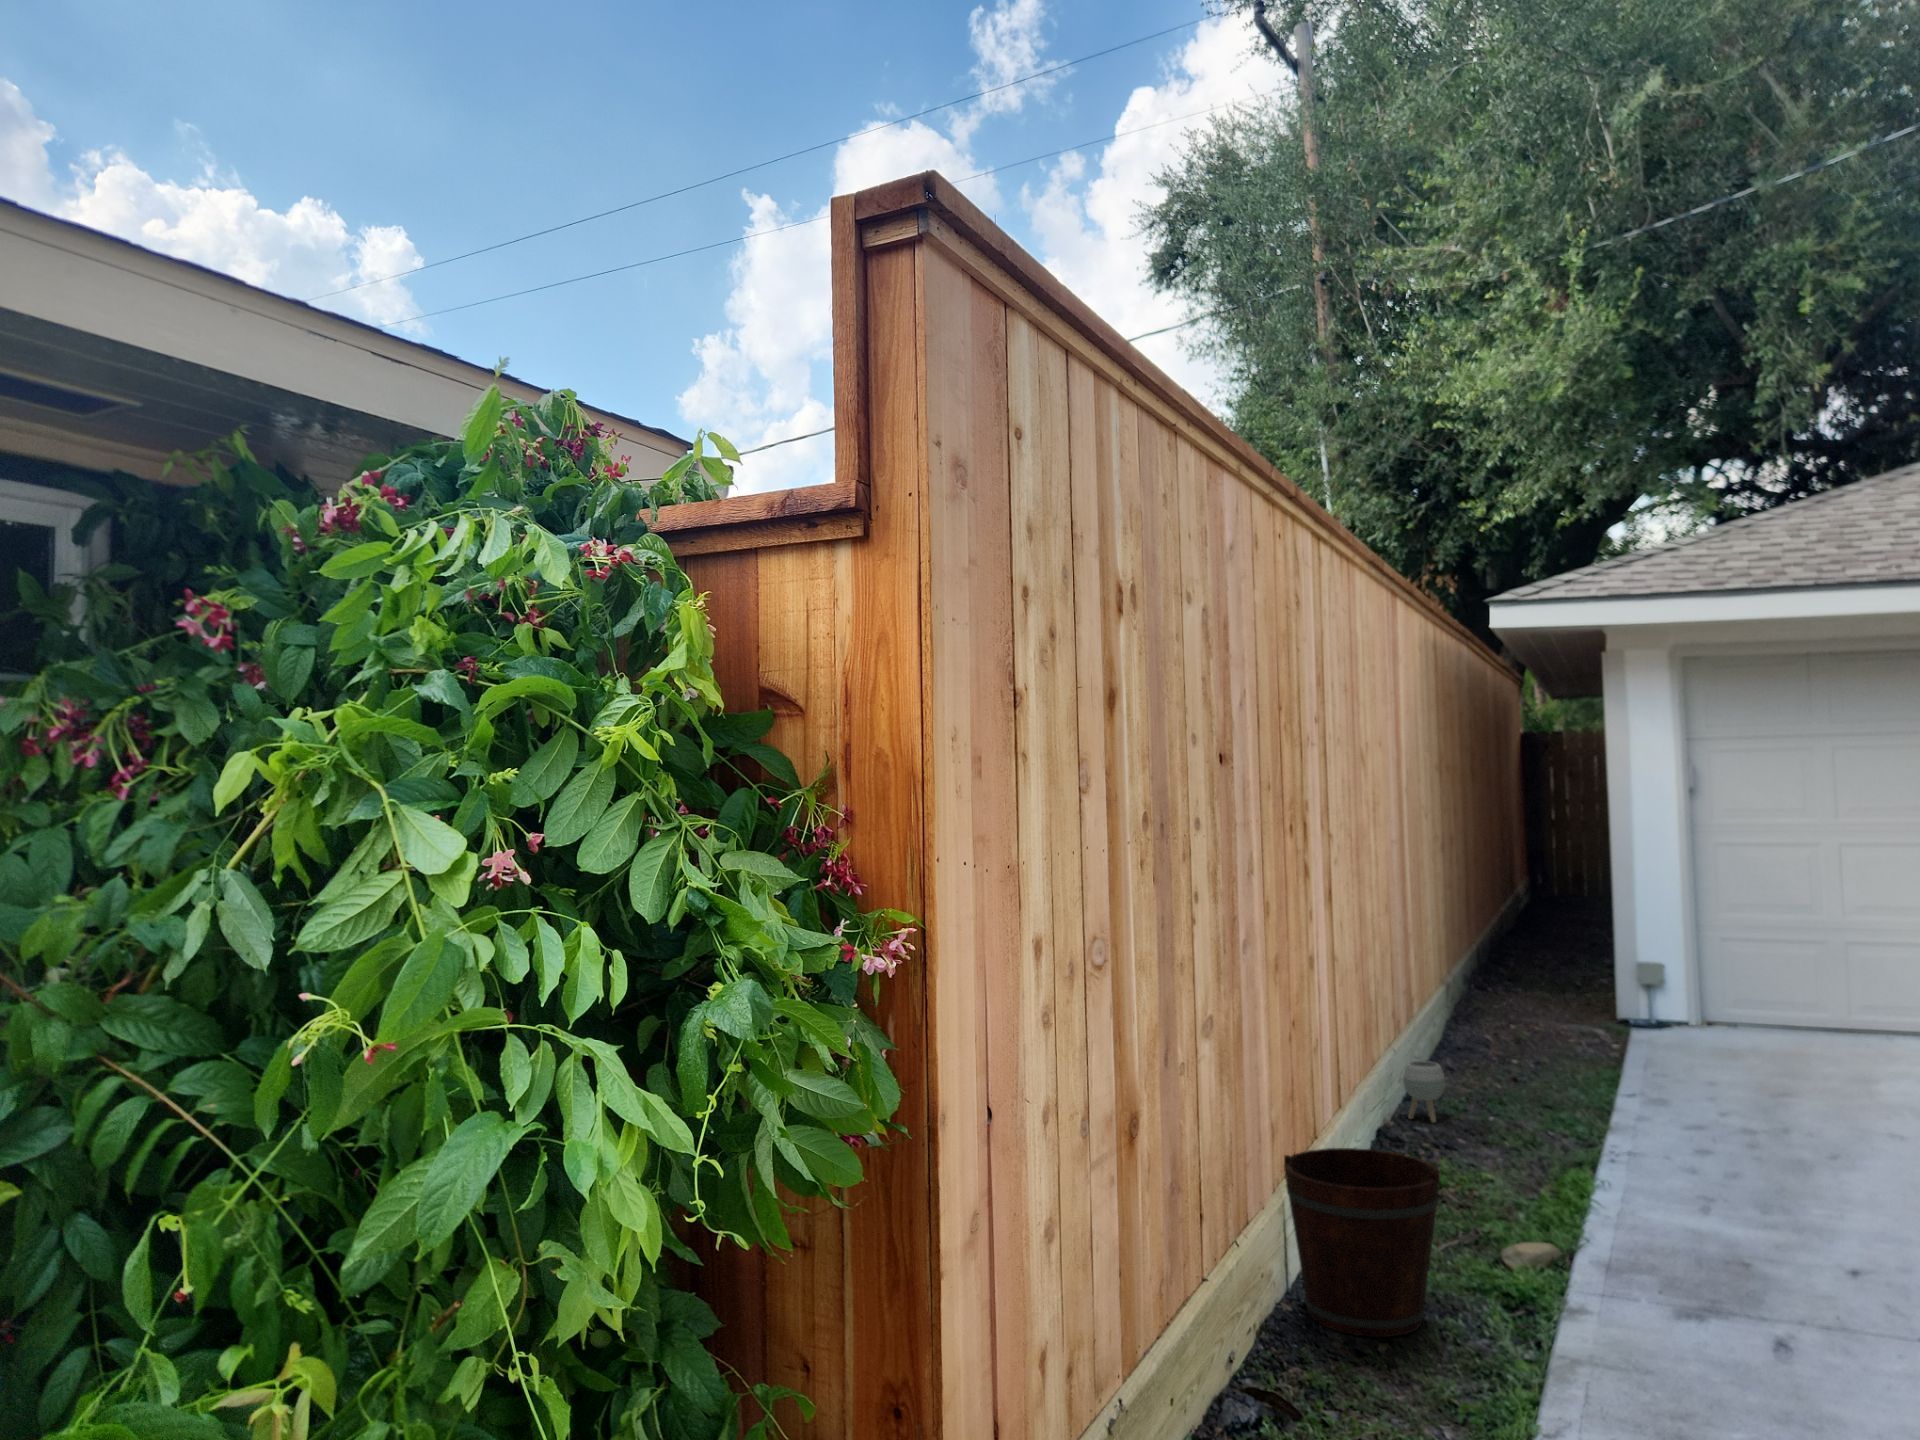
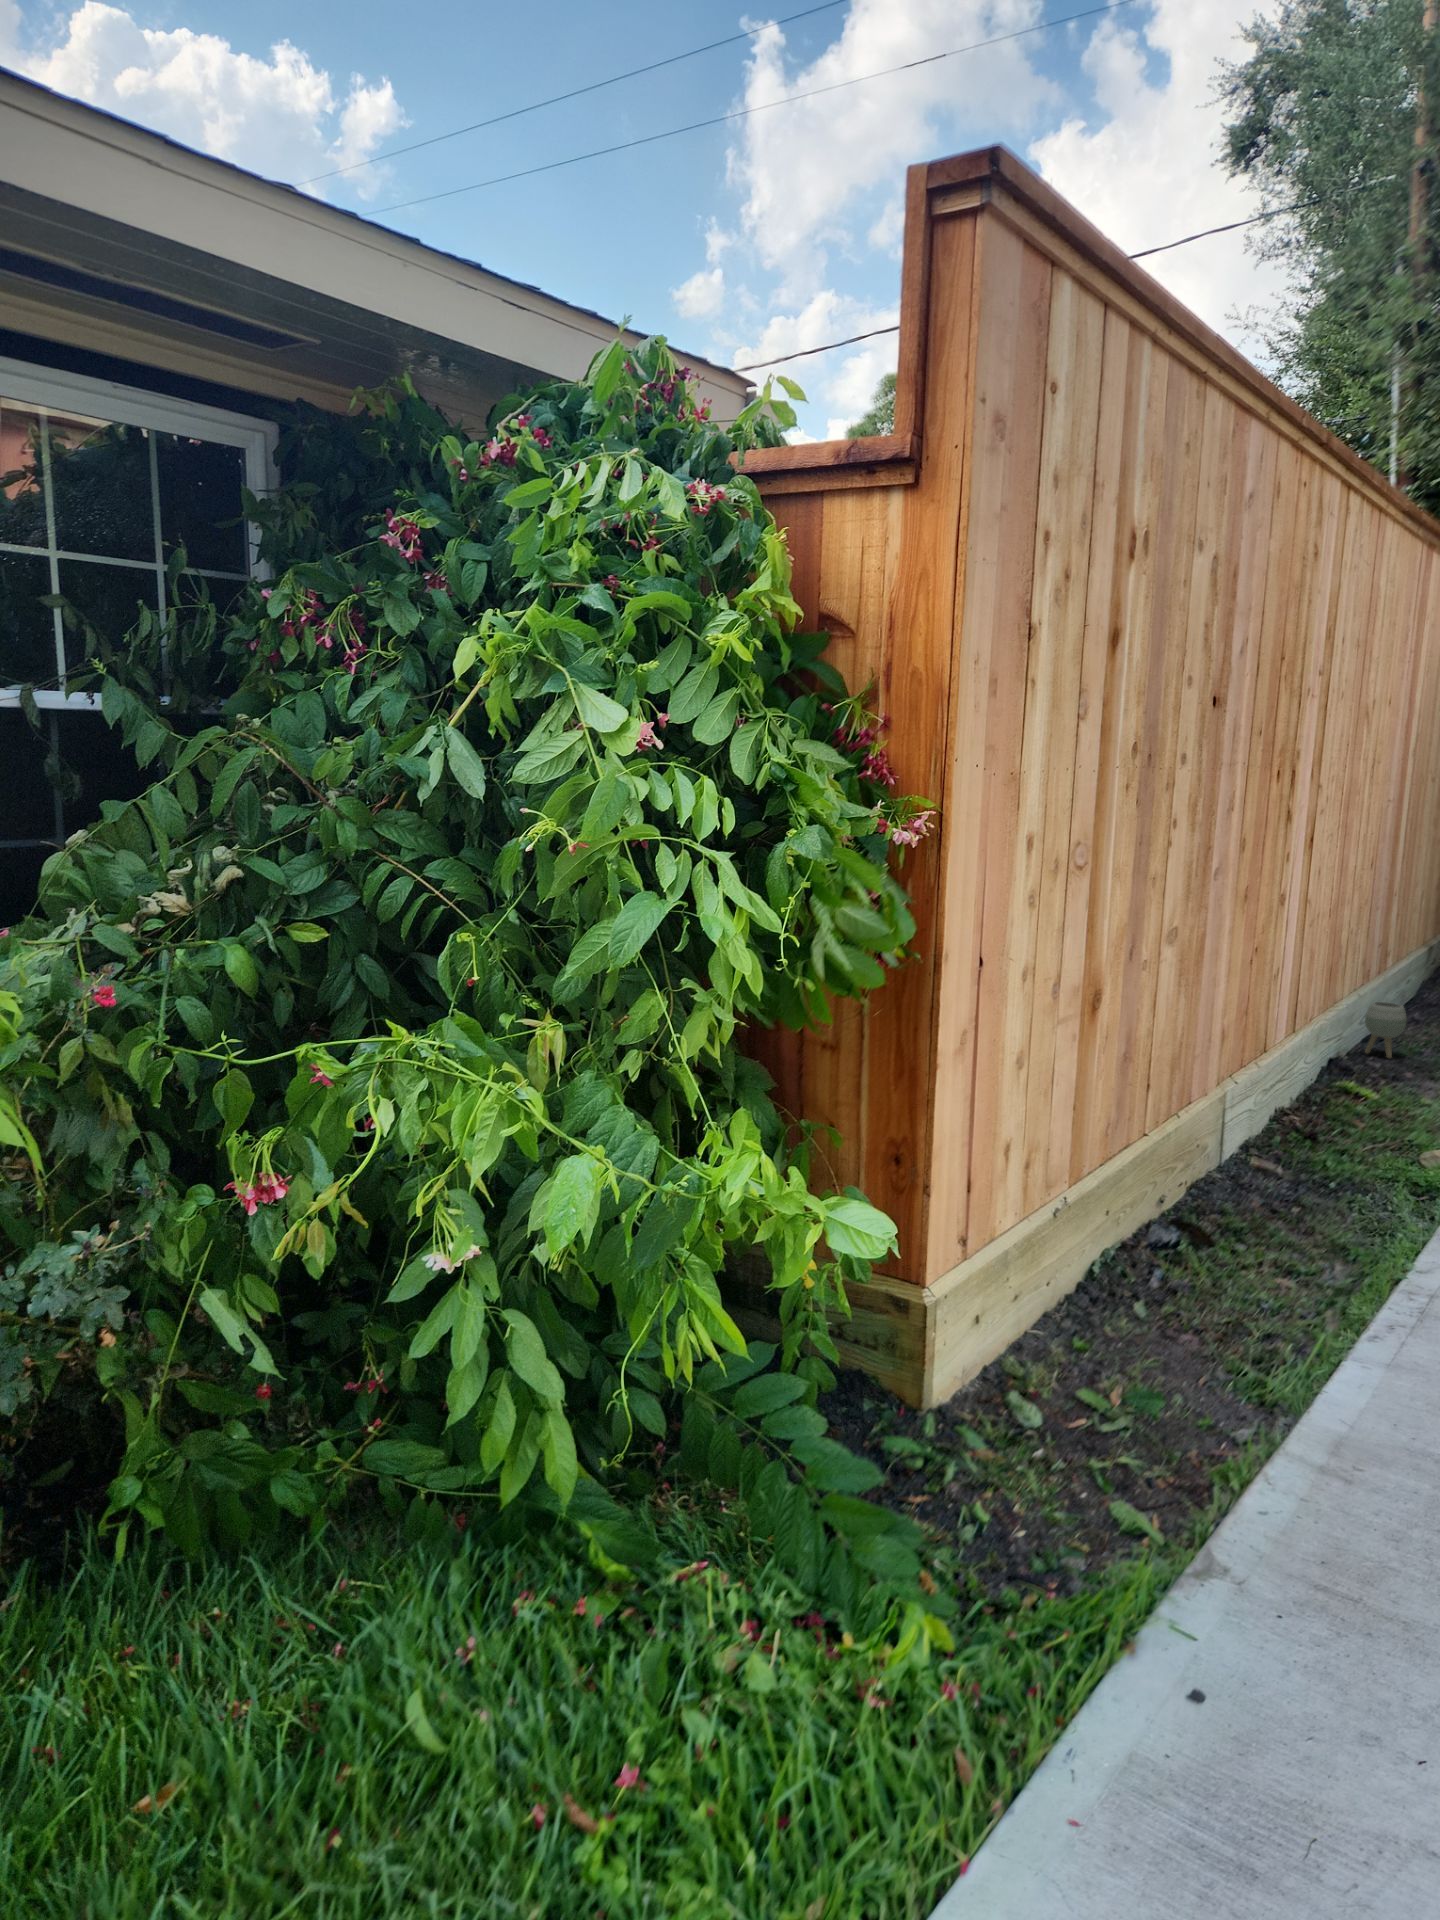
bucket: present [1284,1148,1440,1337] -> none [1229,1053,1372,1207]

